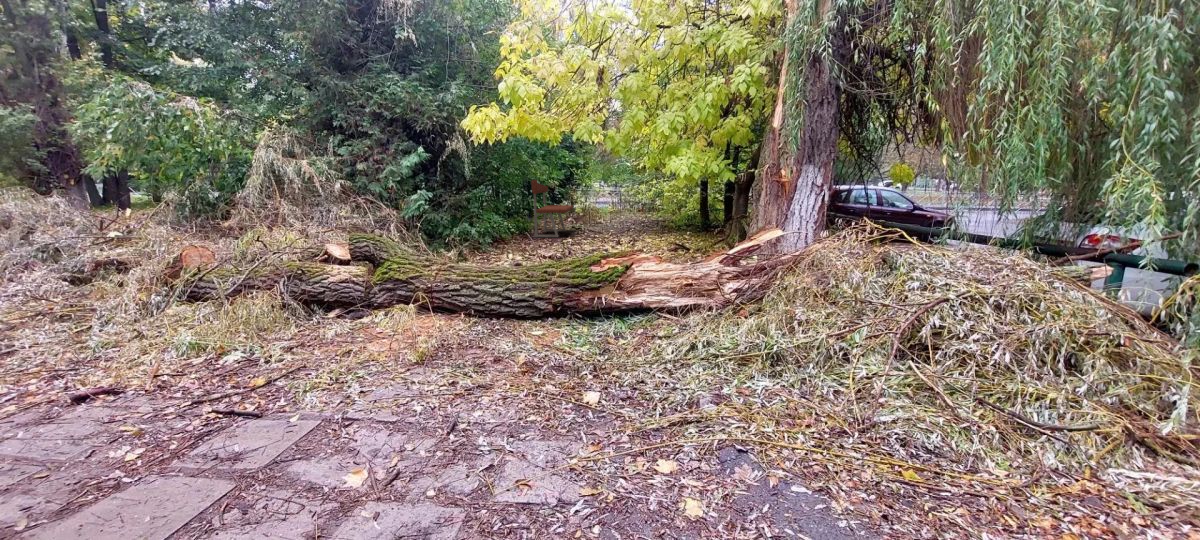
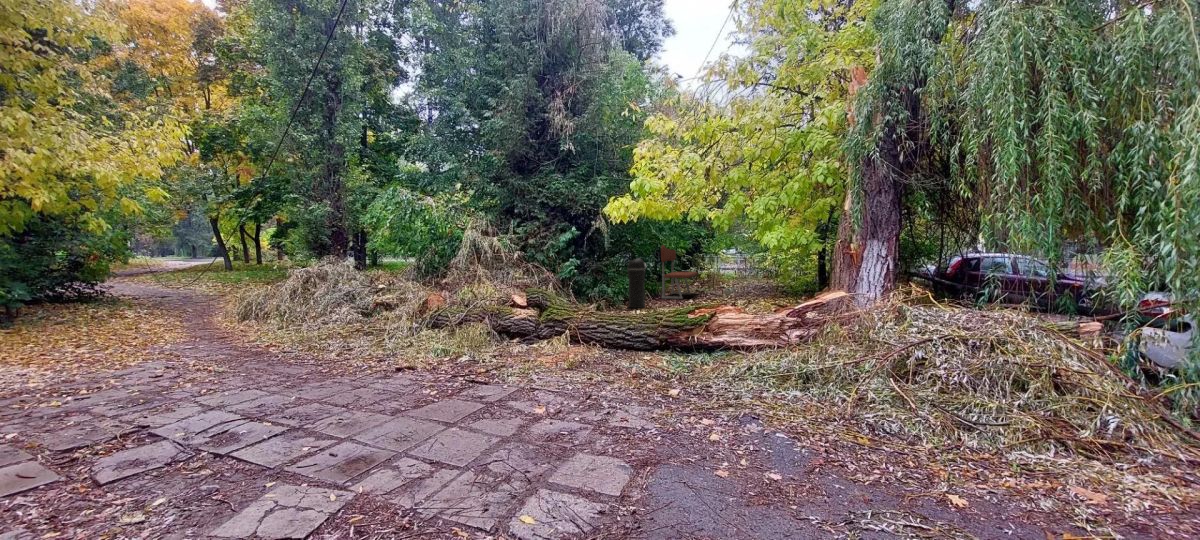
trash can: none [493,190,517,251] -> present [627,258,647,308]

